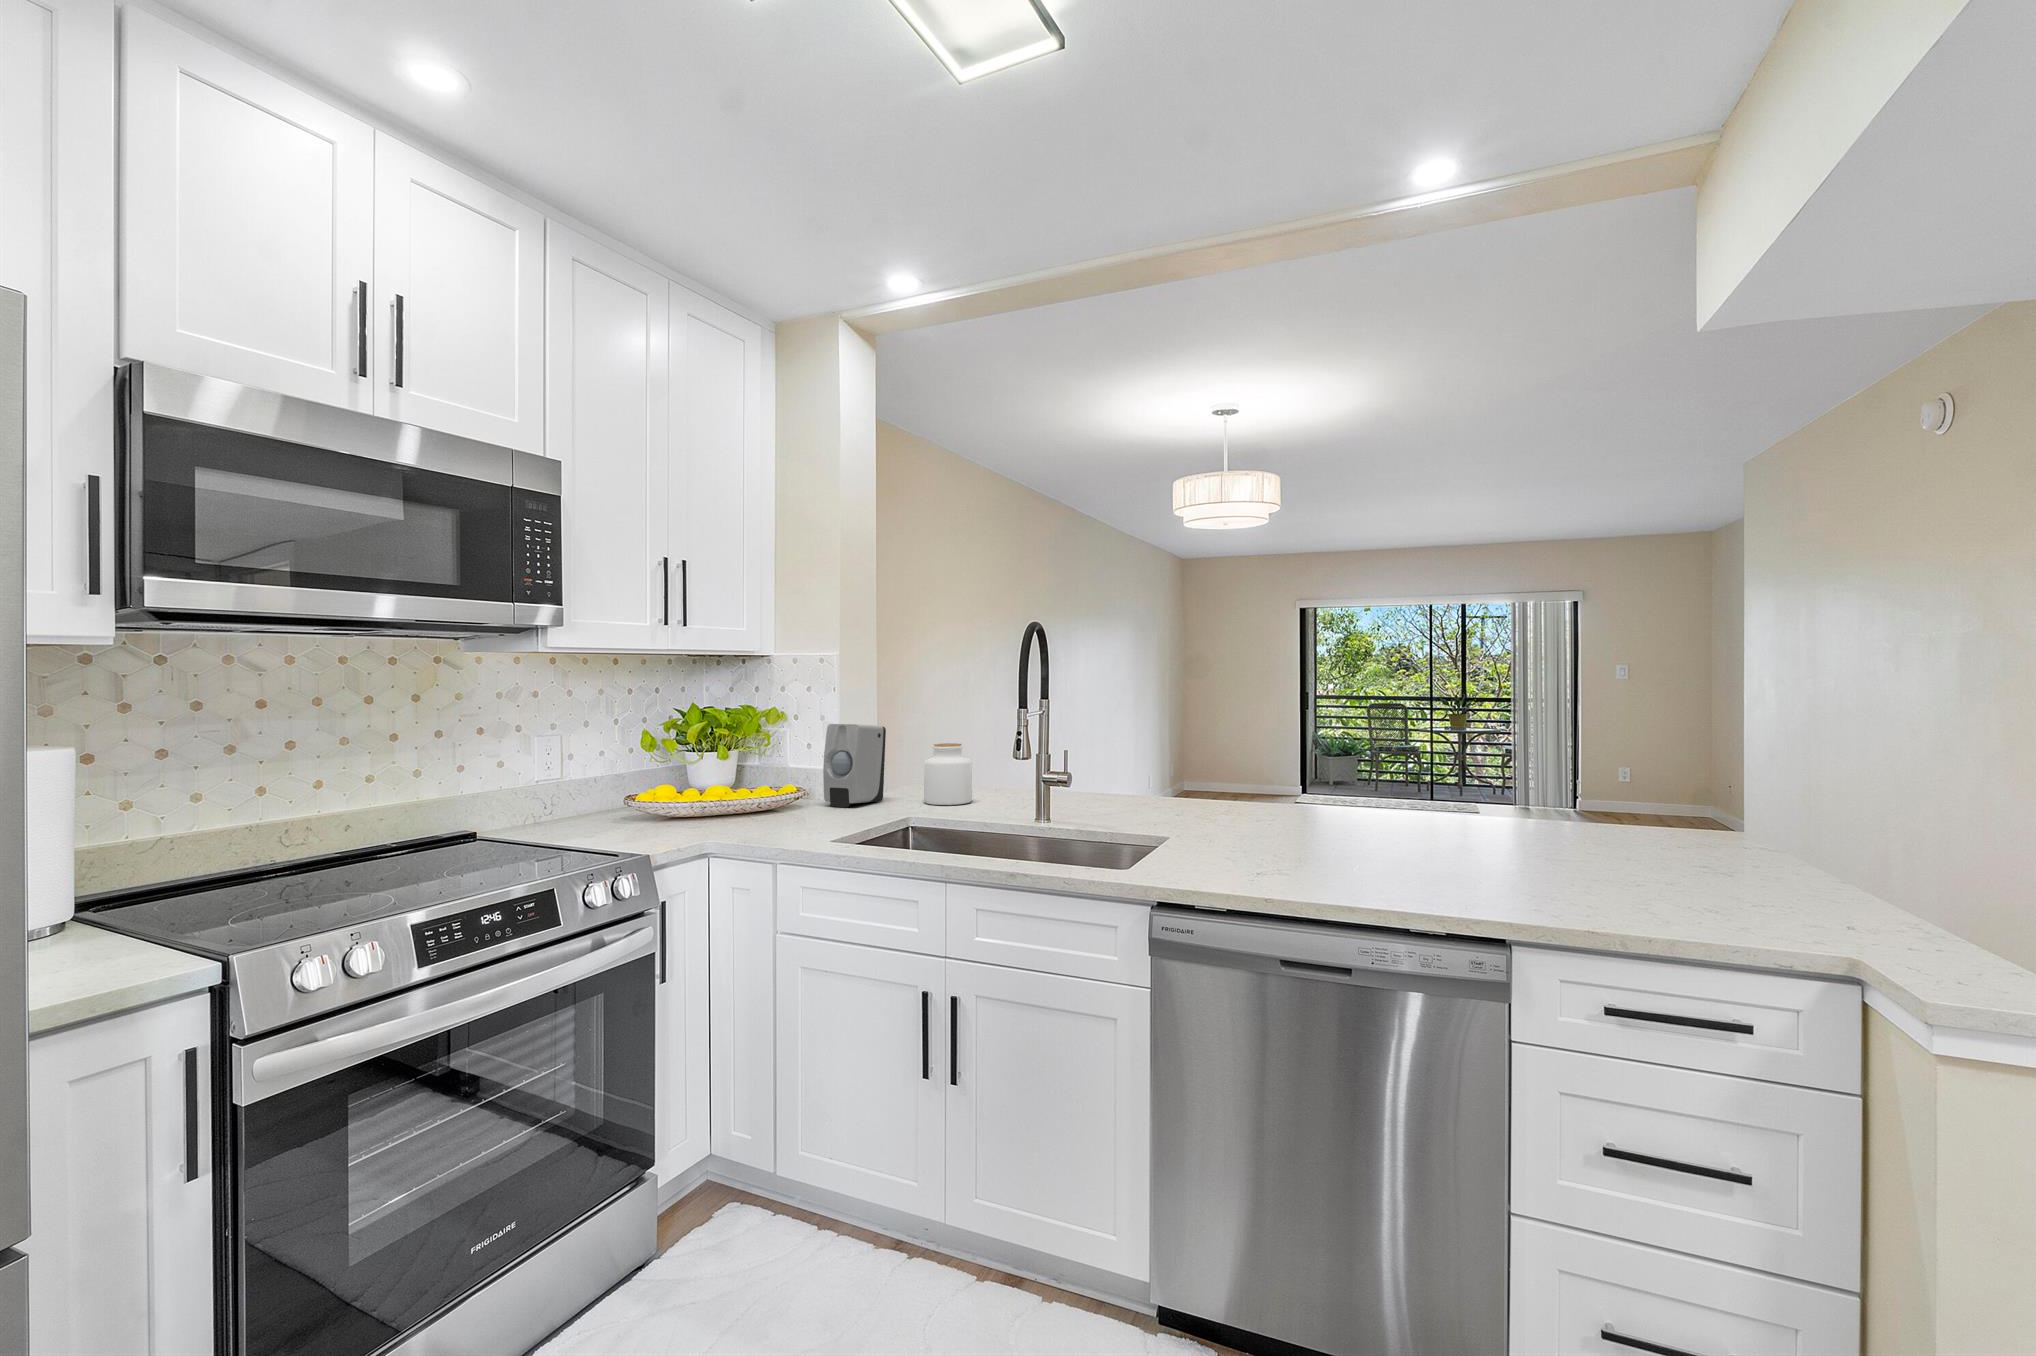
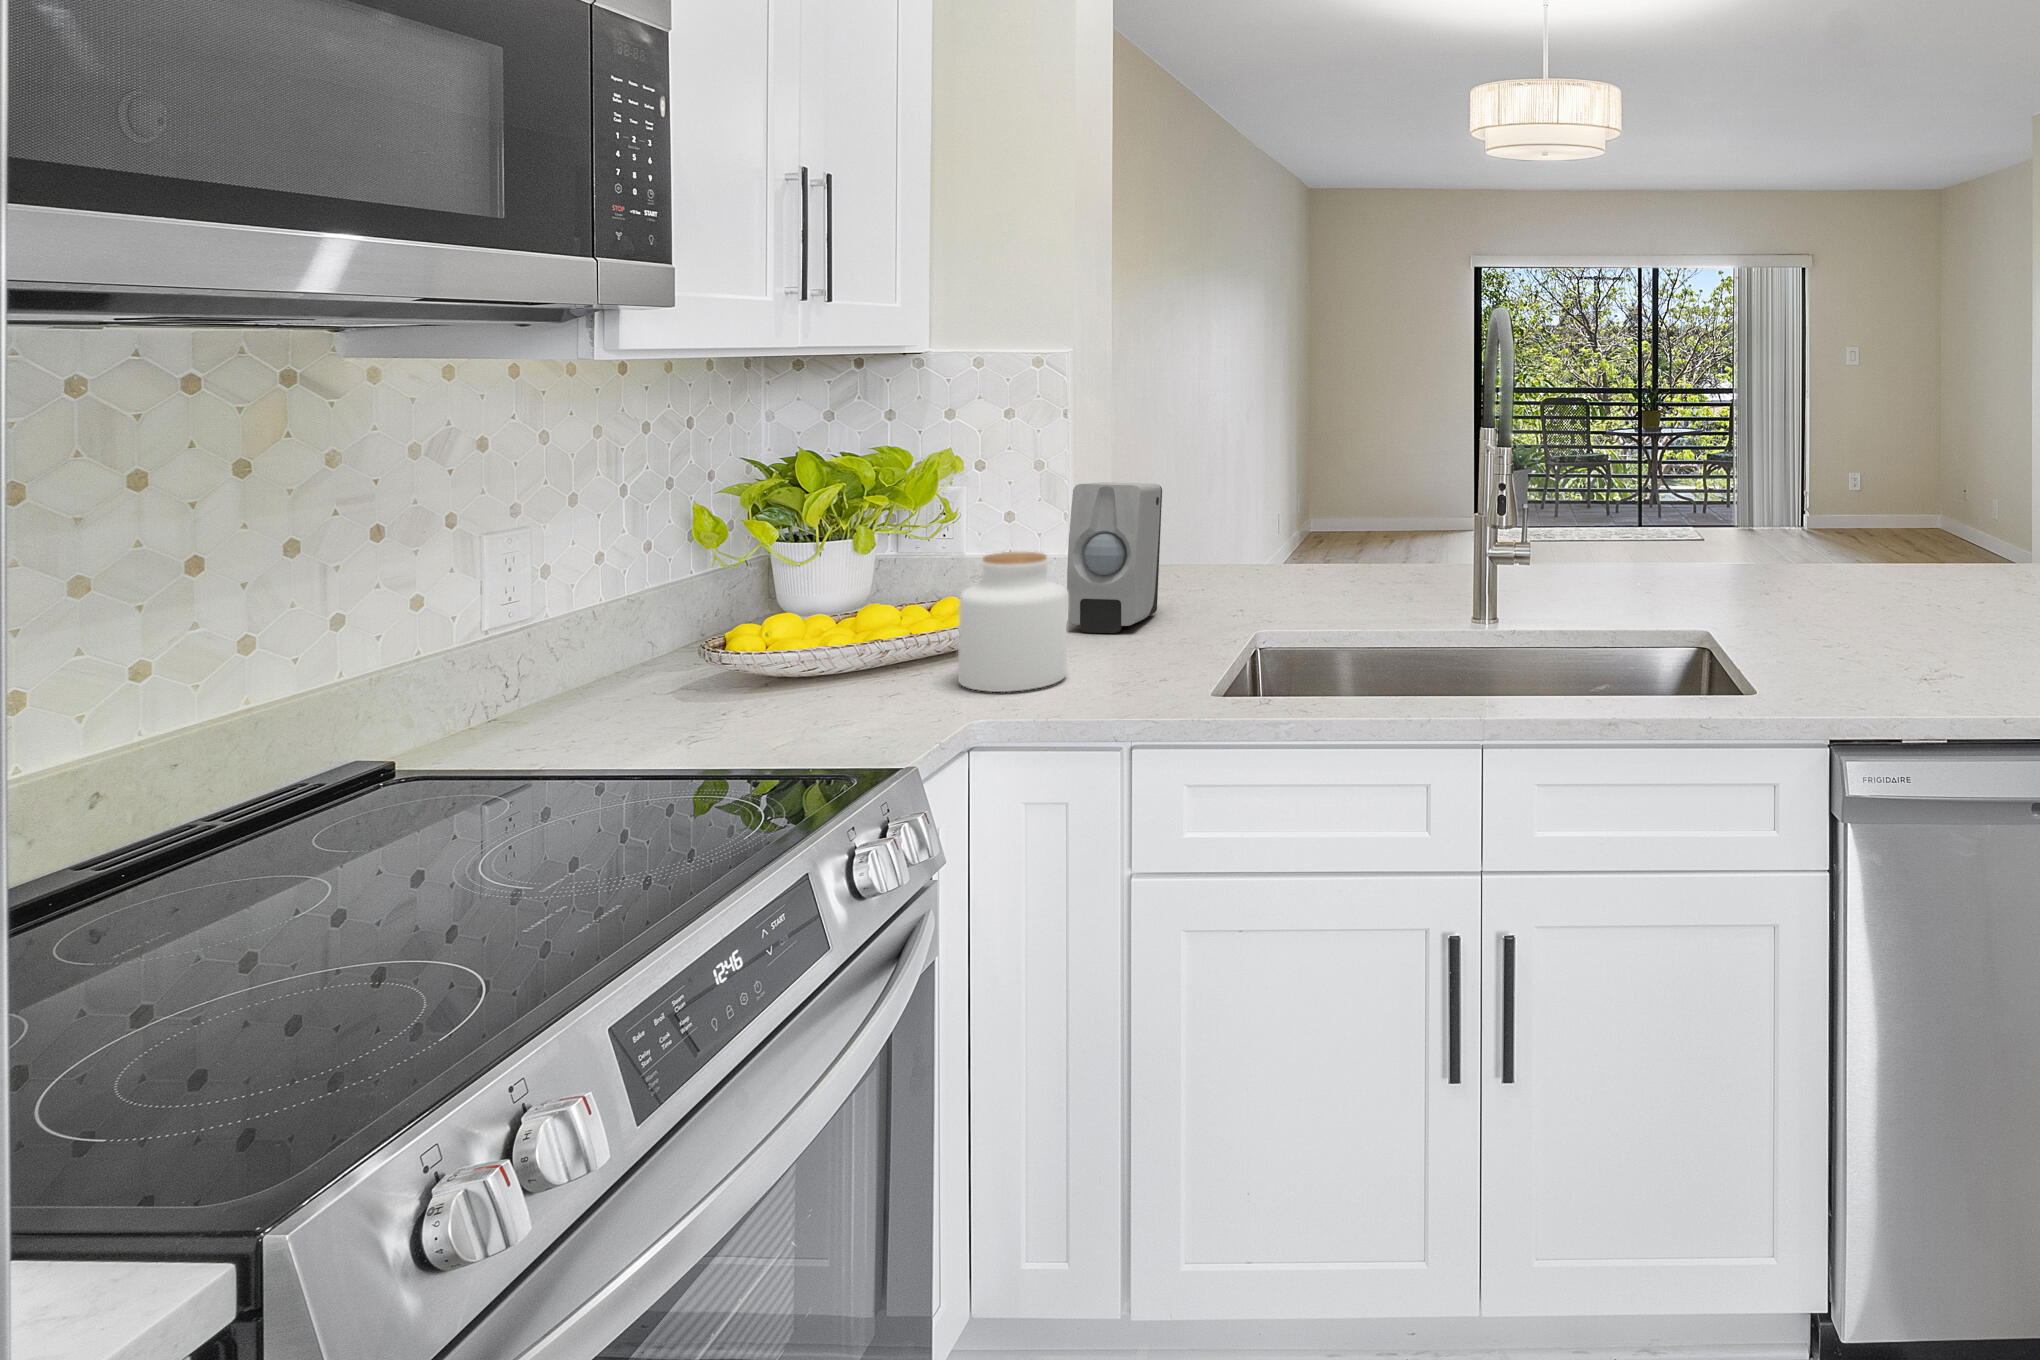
jar: present [924,743,972,805] -> present [958,552,1068,692]

